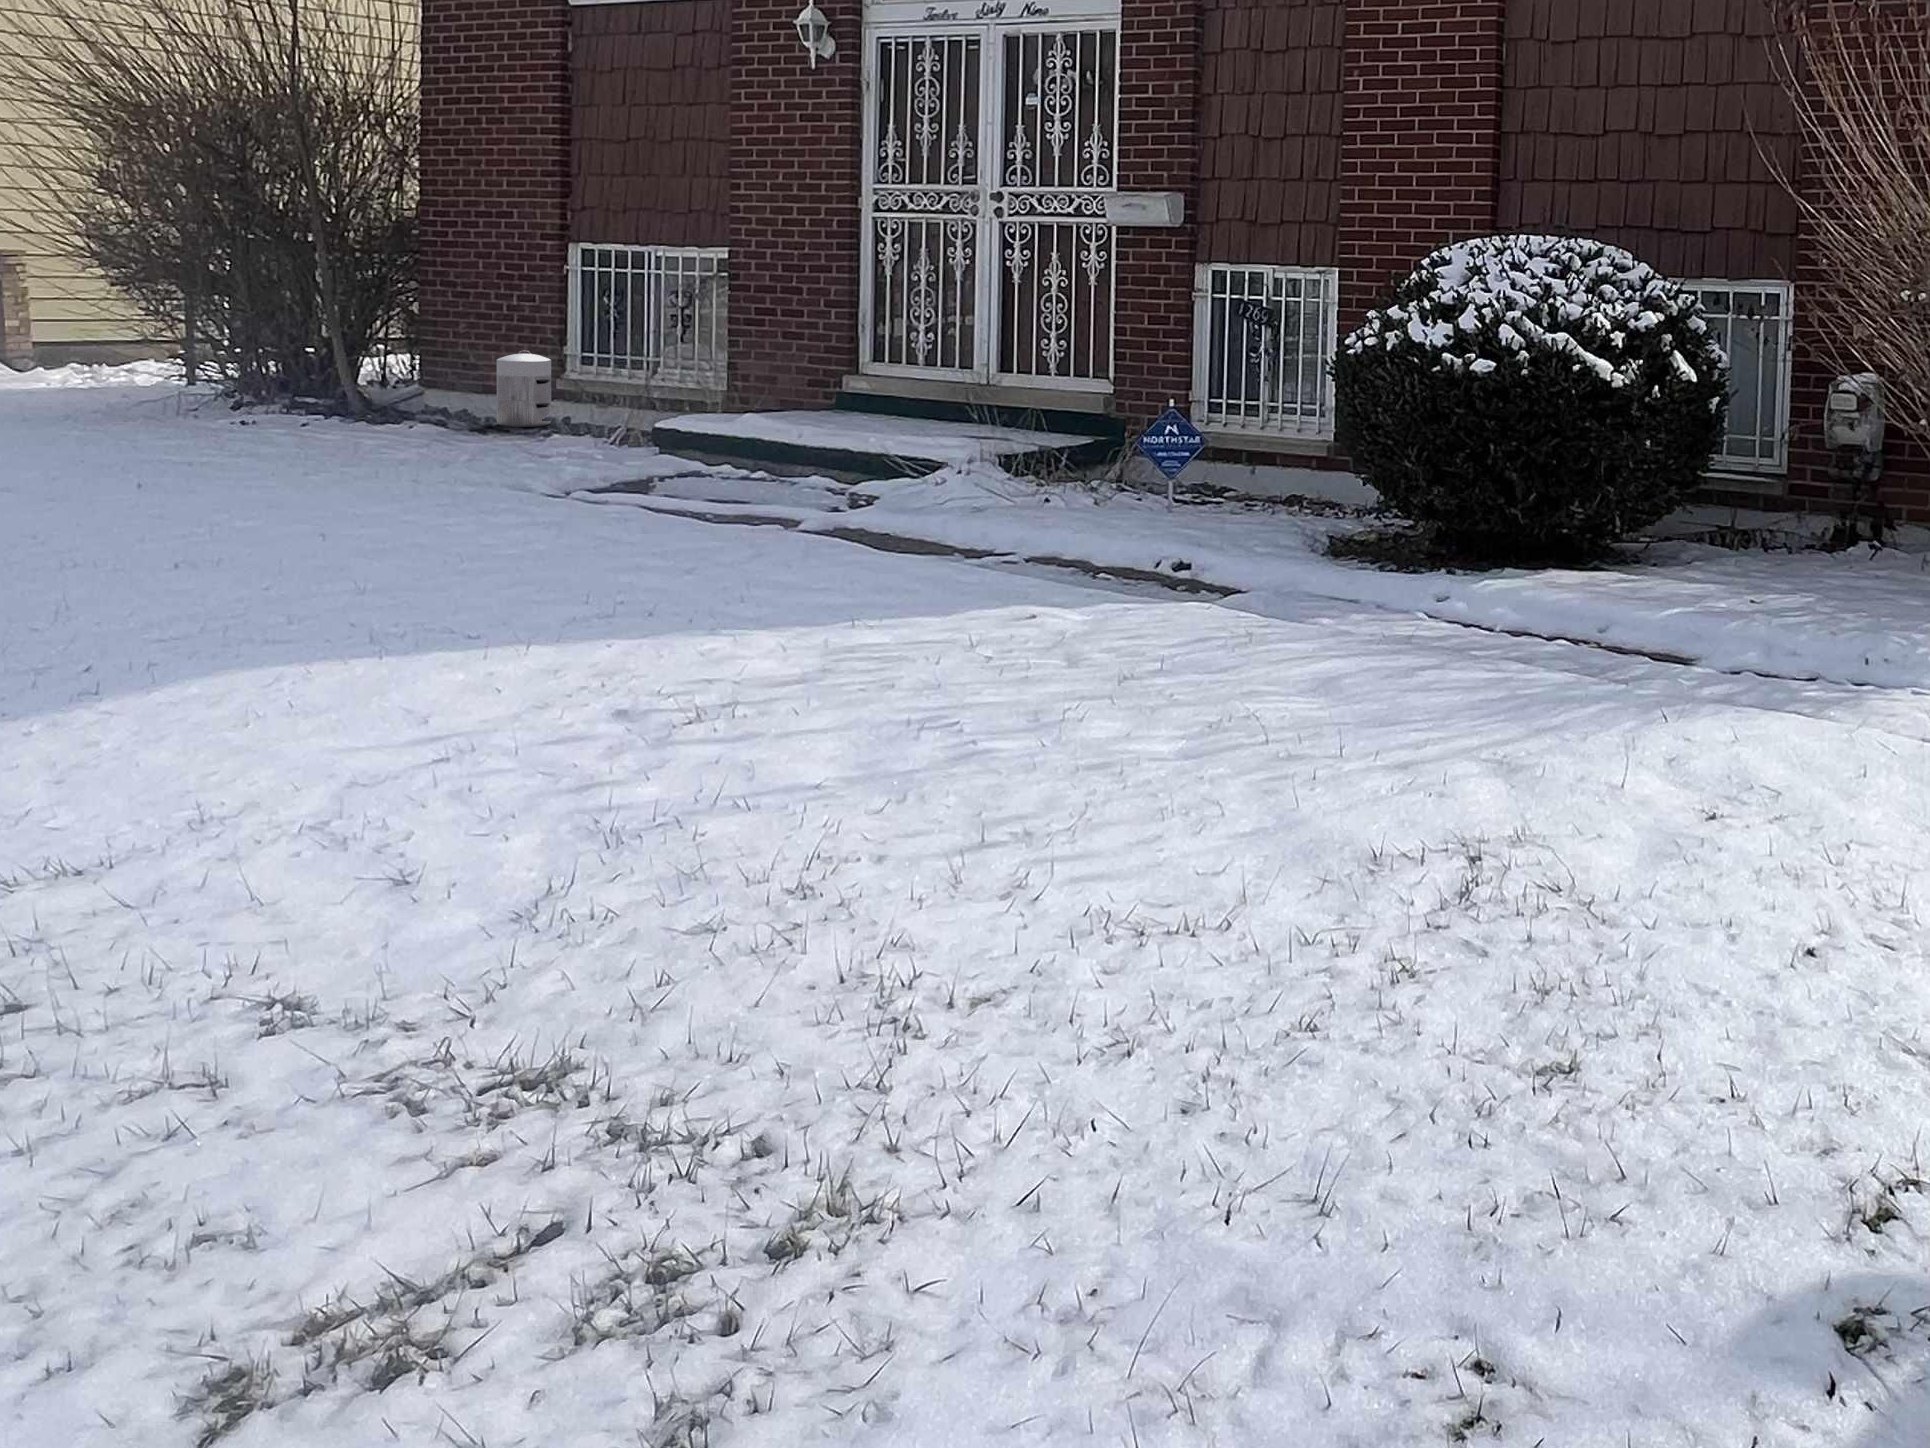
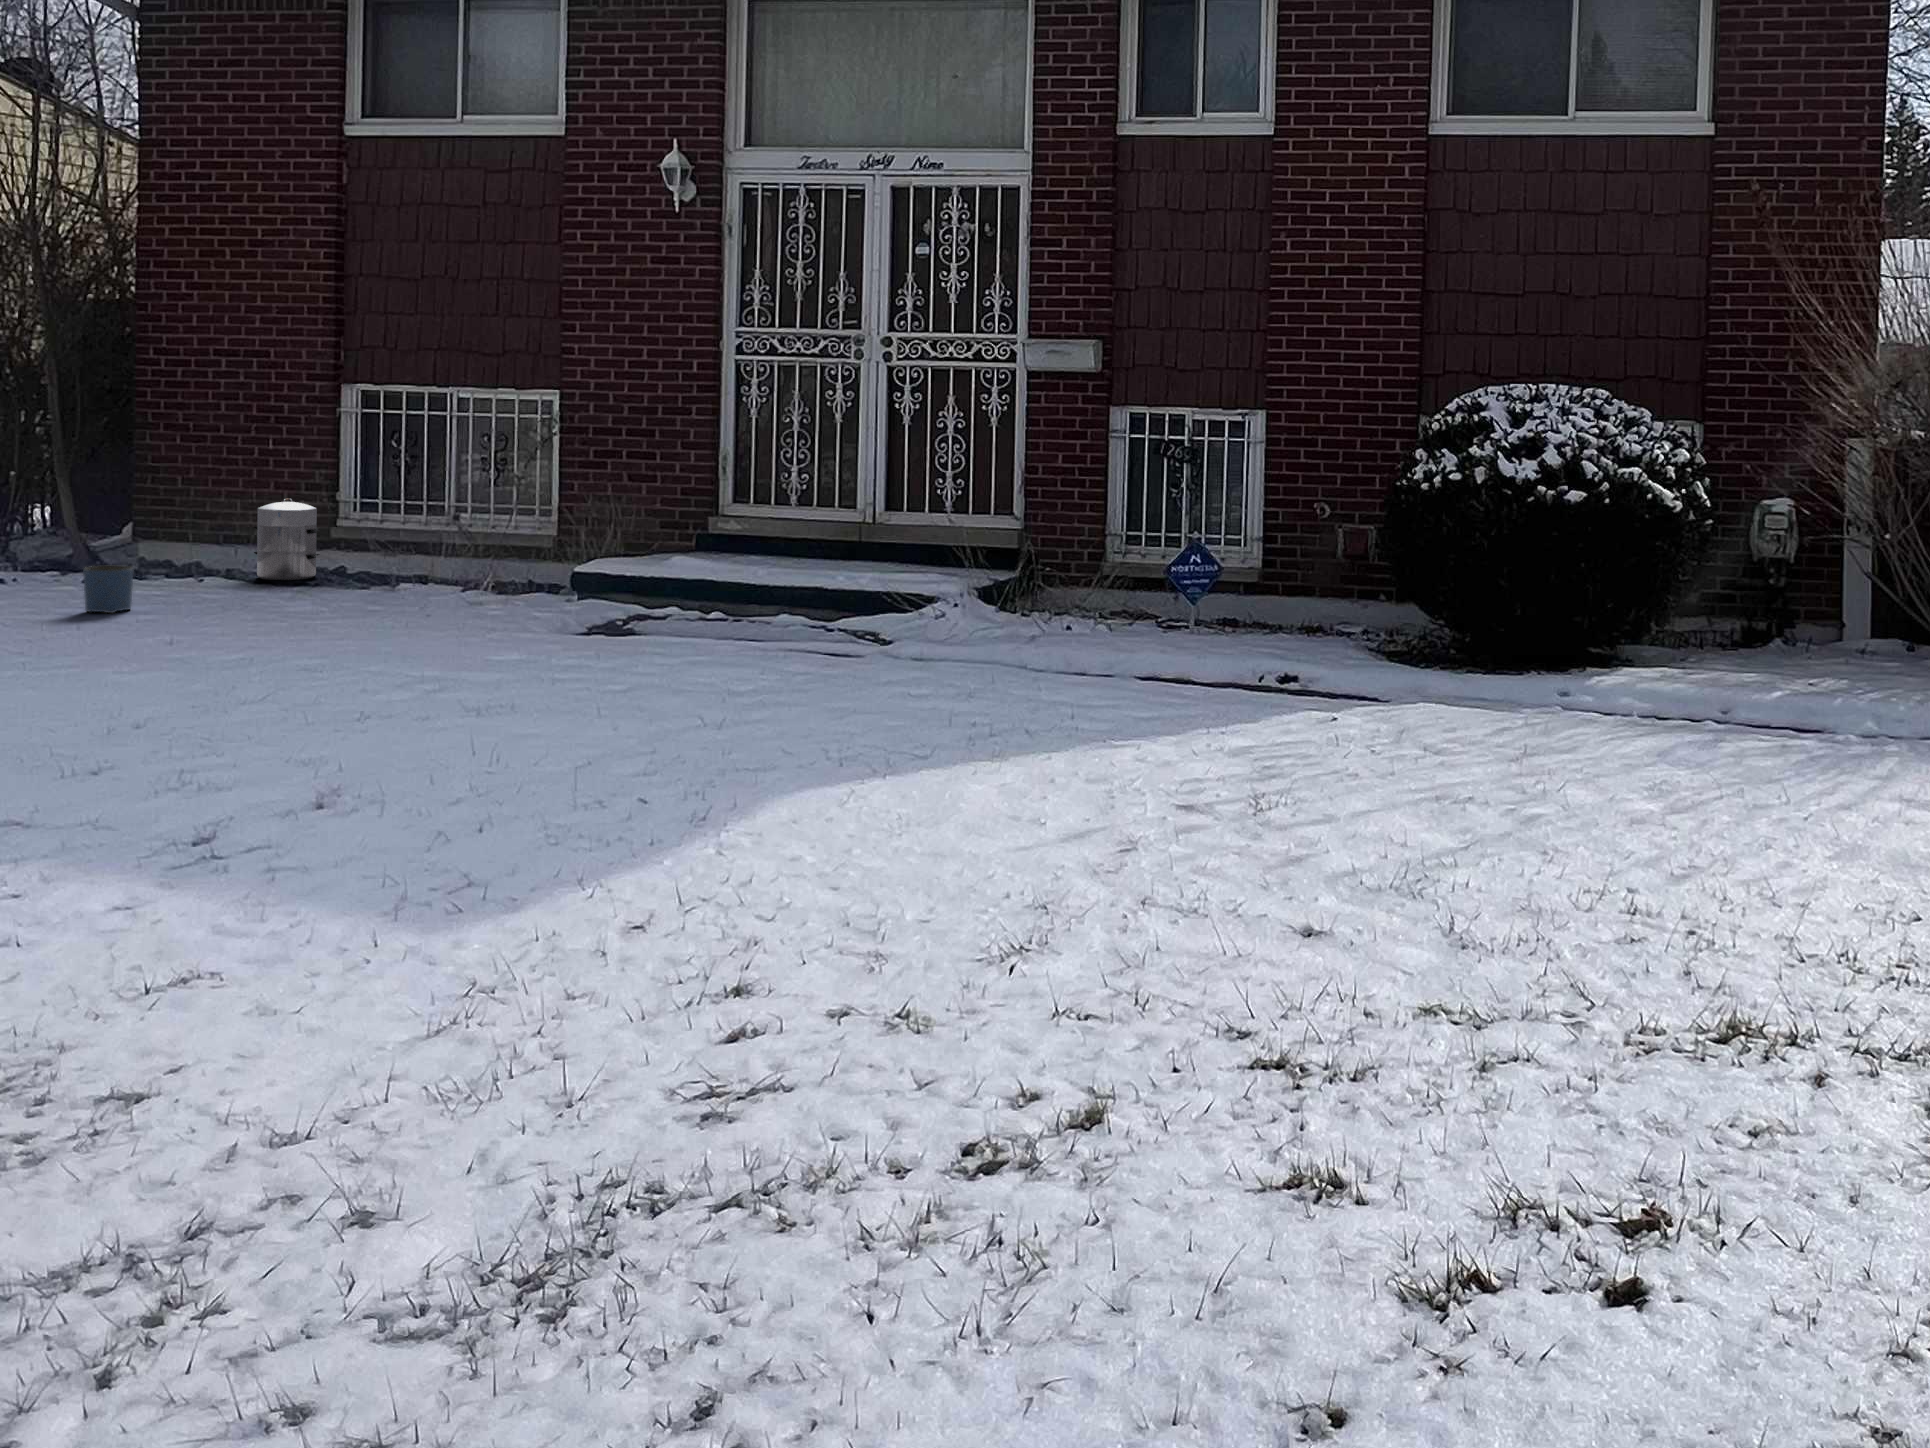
planter: none [271,406,317,450] -> present [83,565,133,613]

